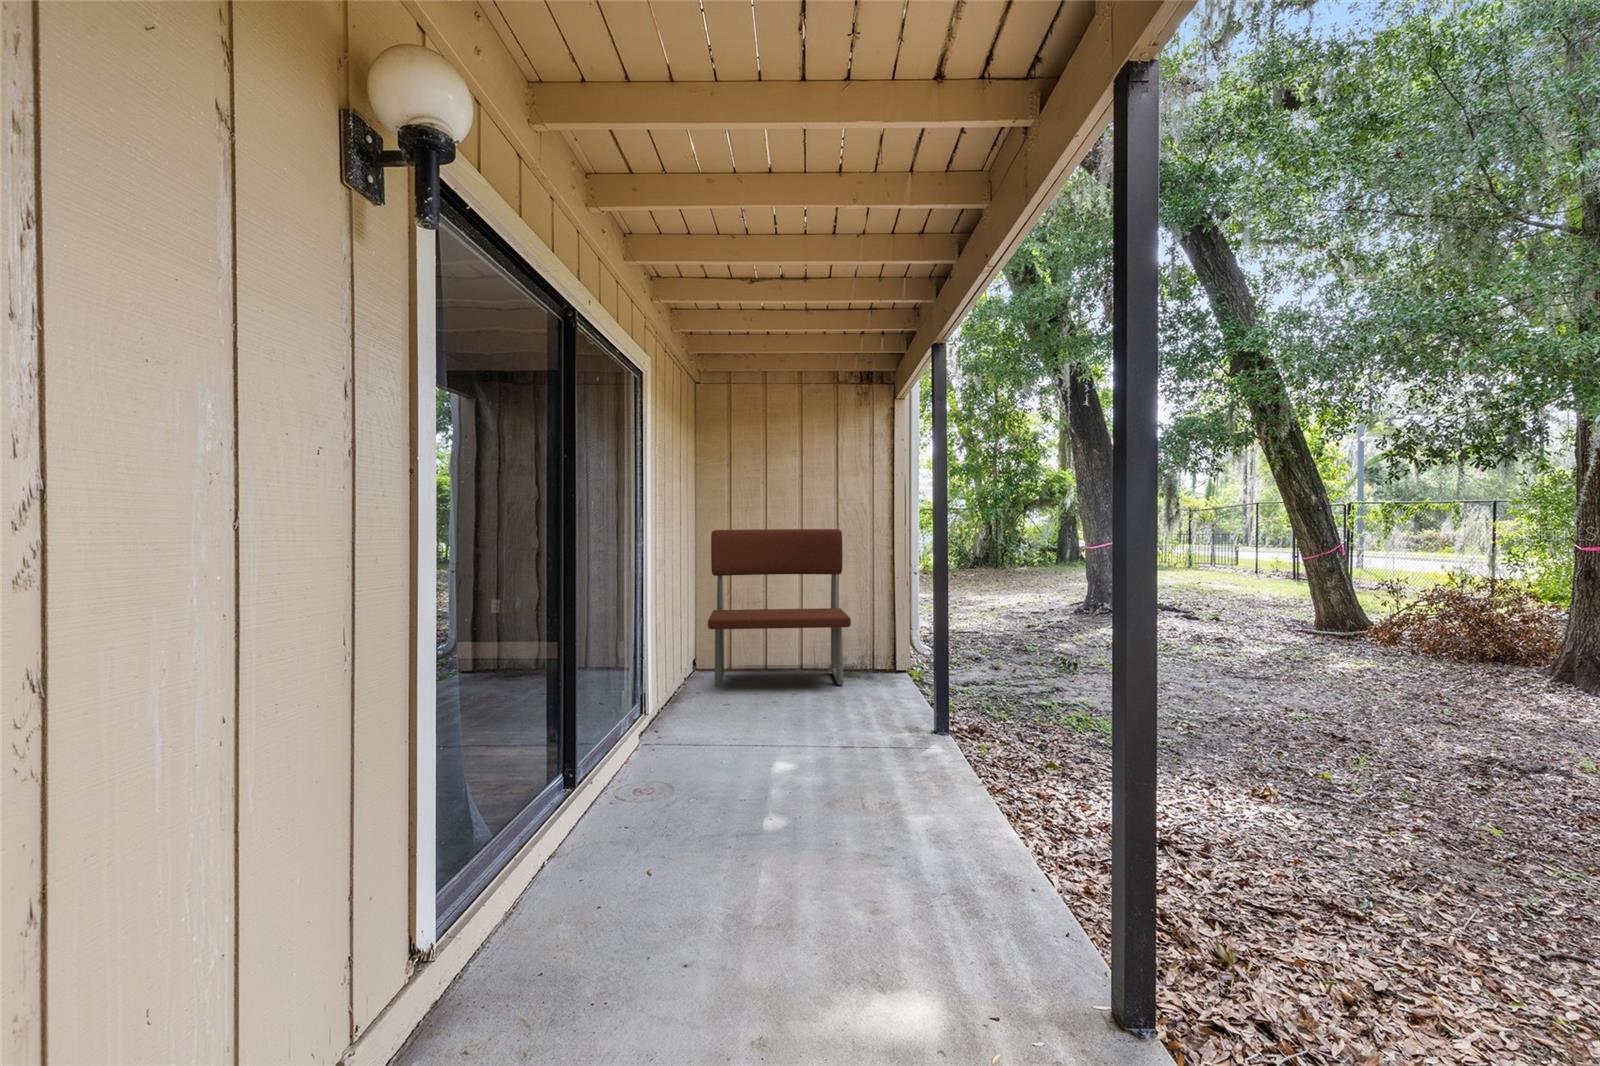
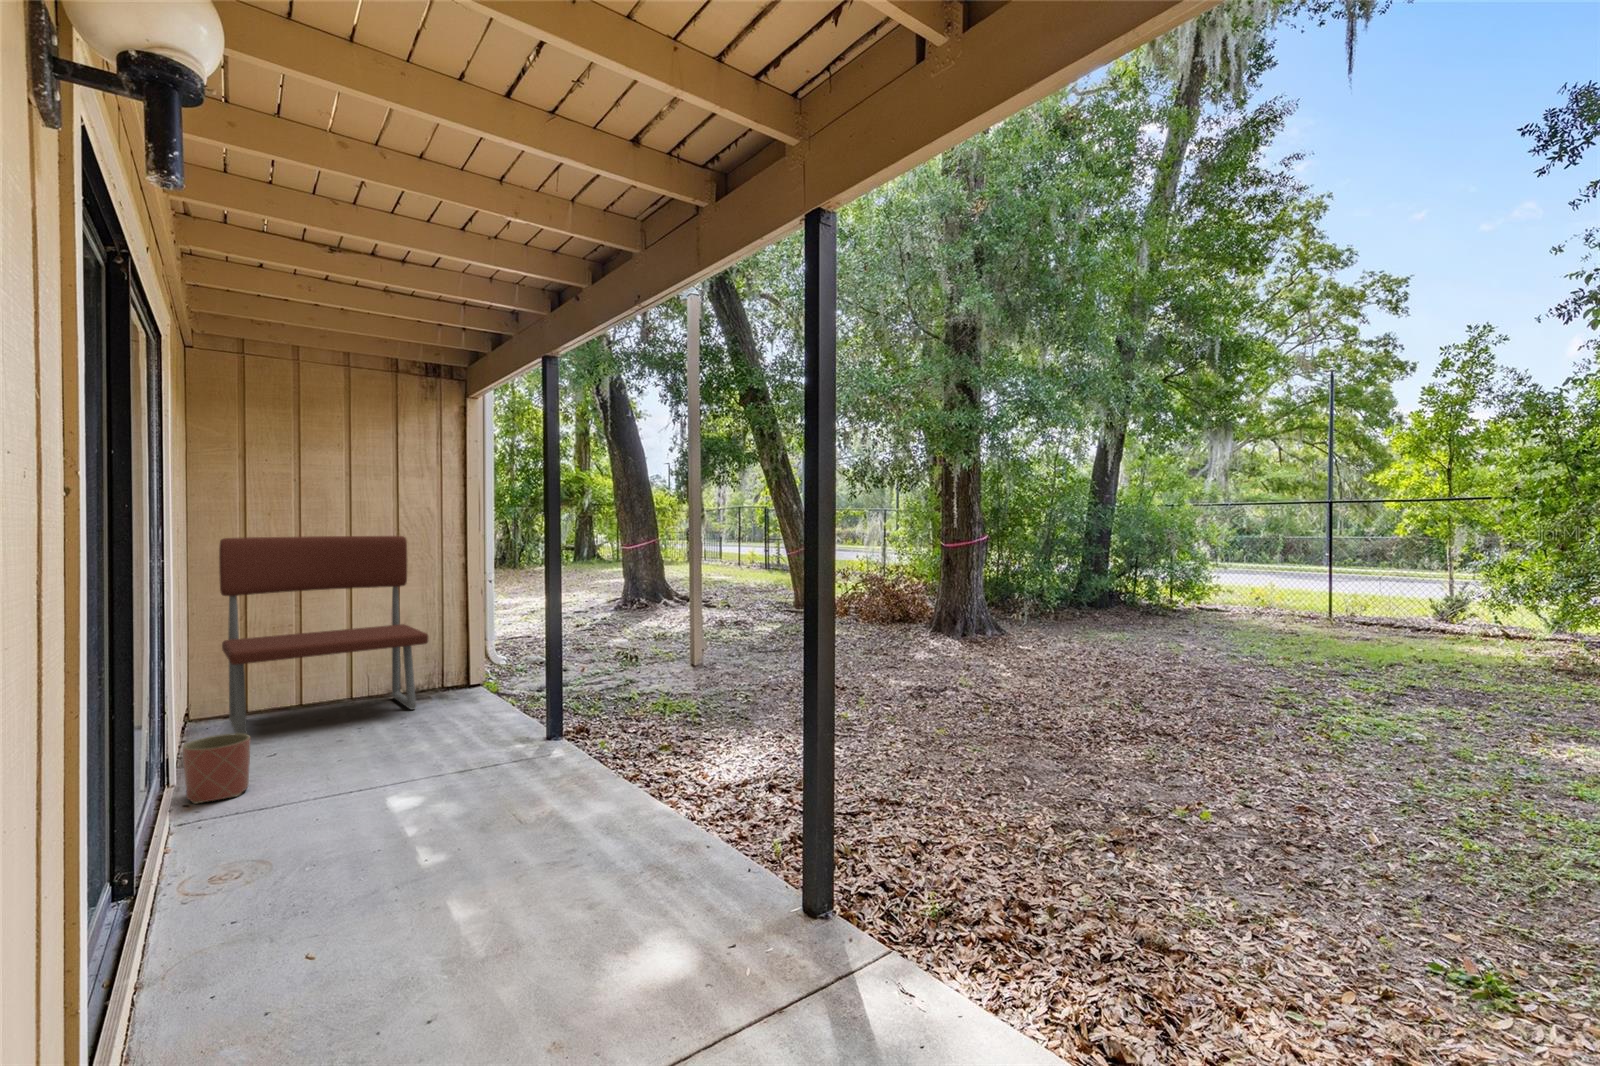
planter: none [657,681,698,732] -> present [183,733,251,804]

